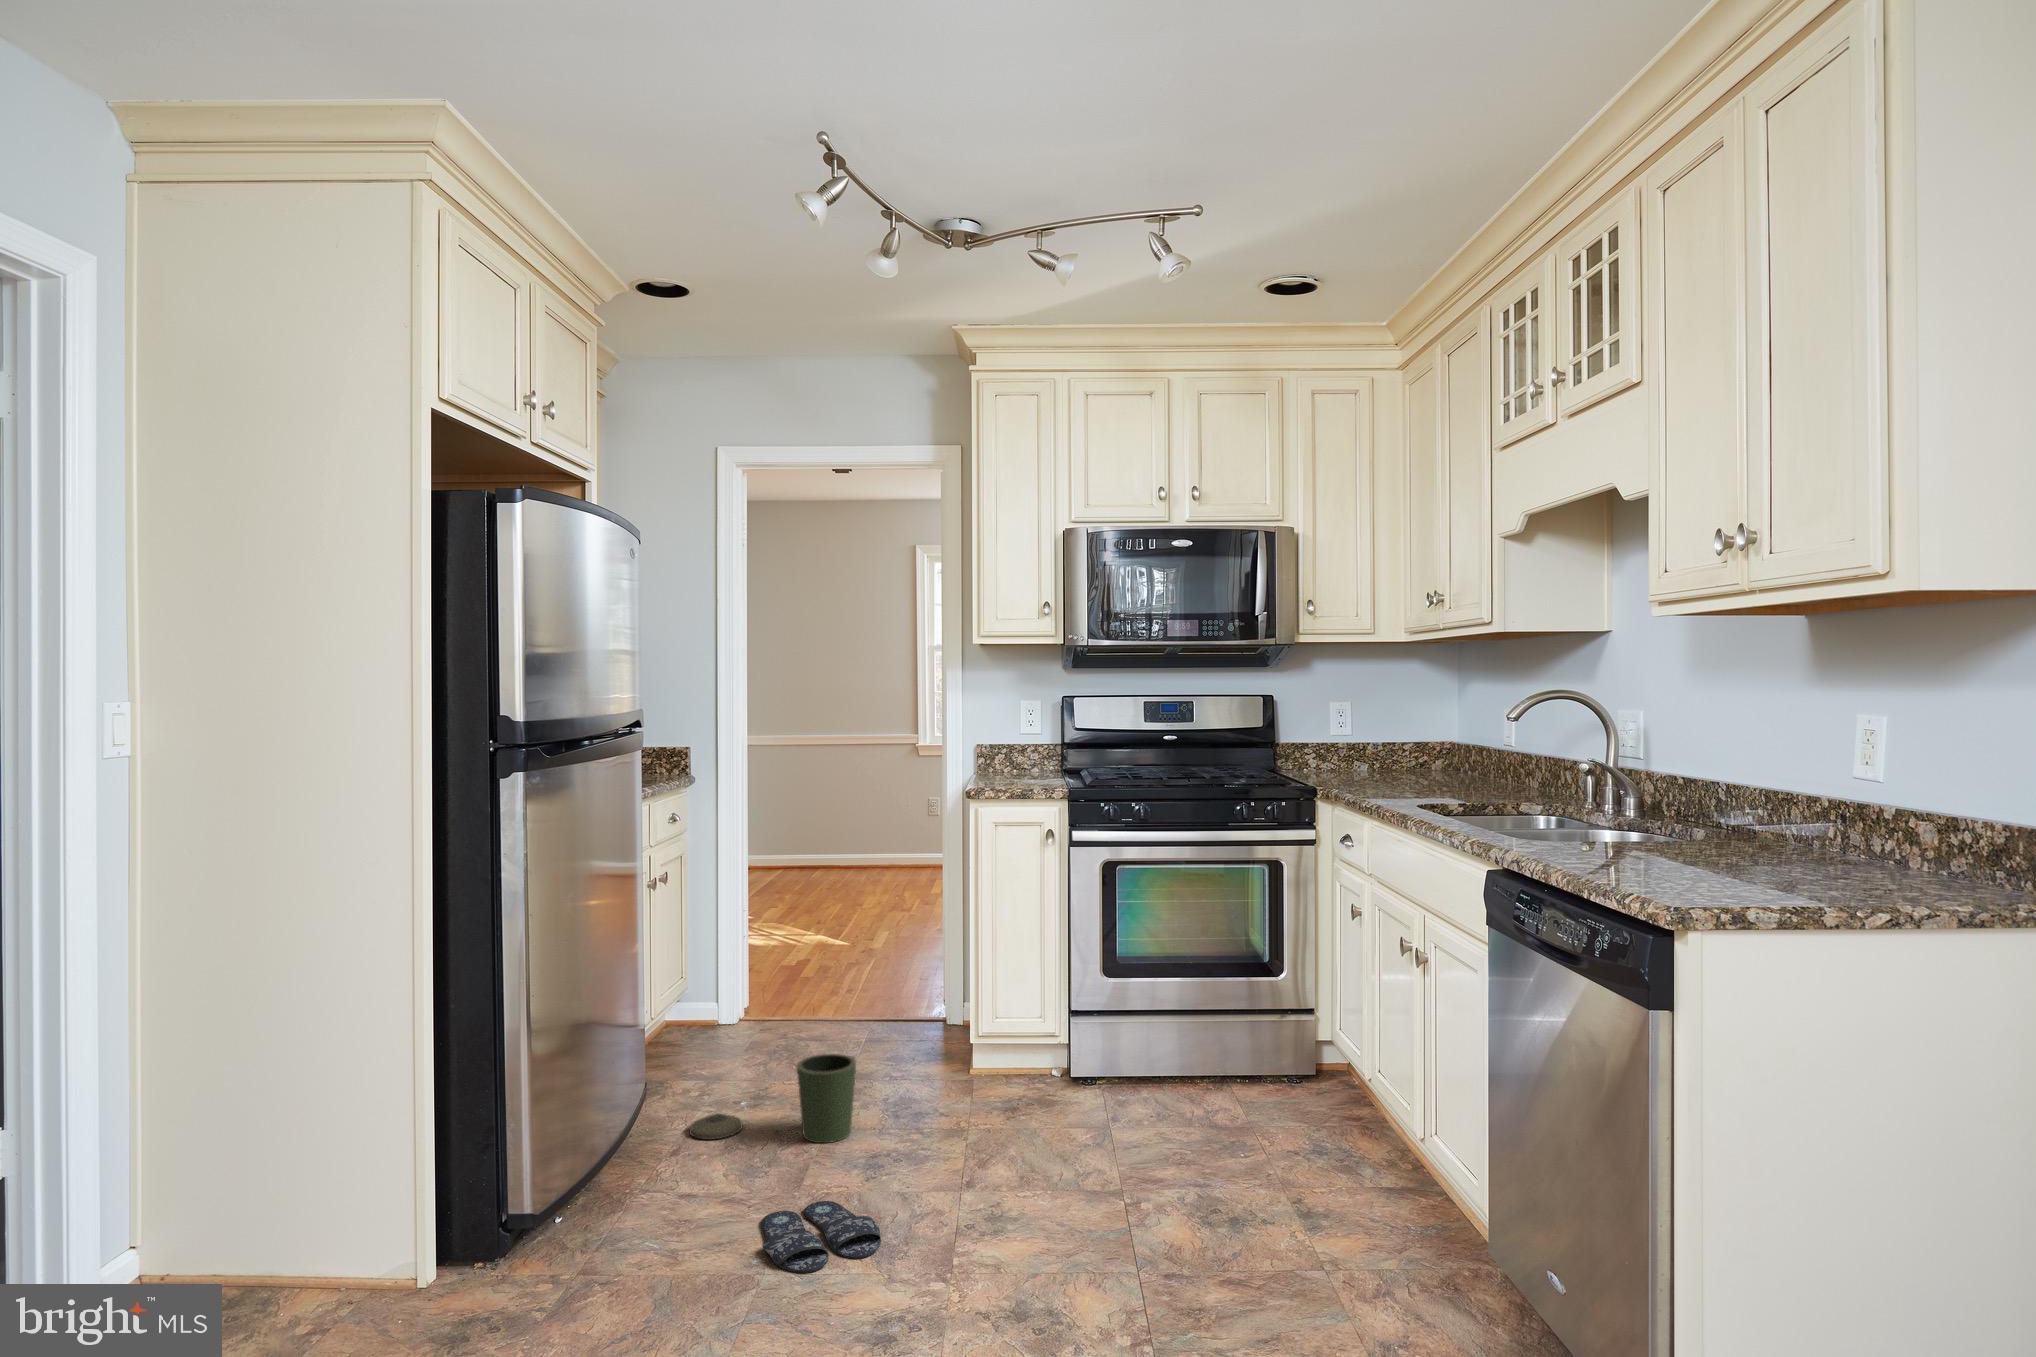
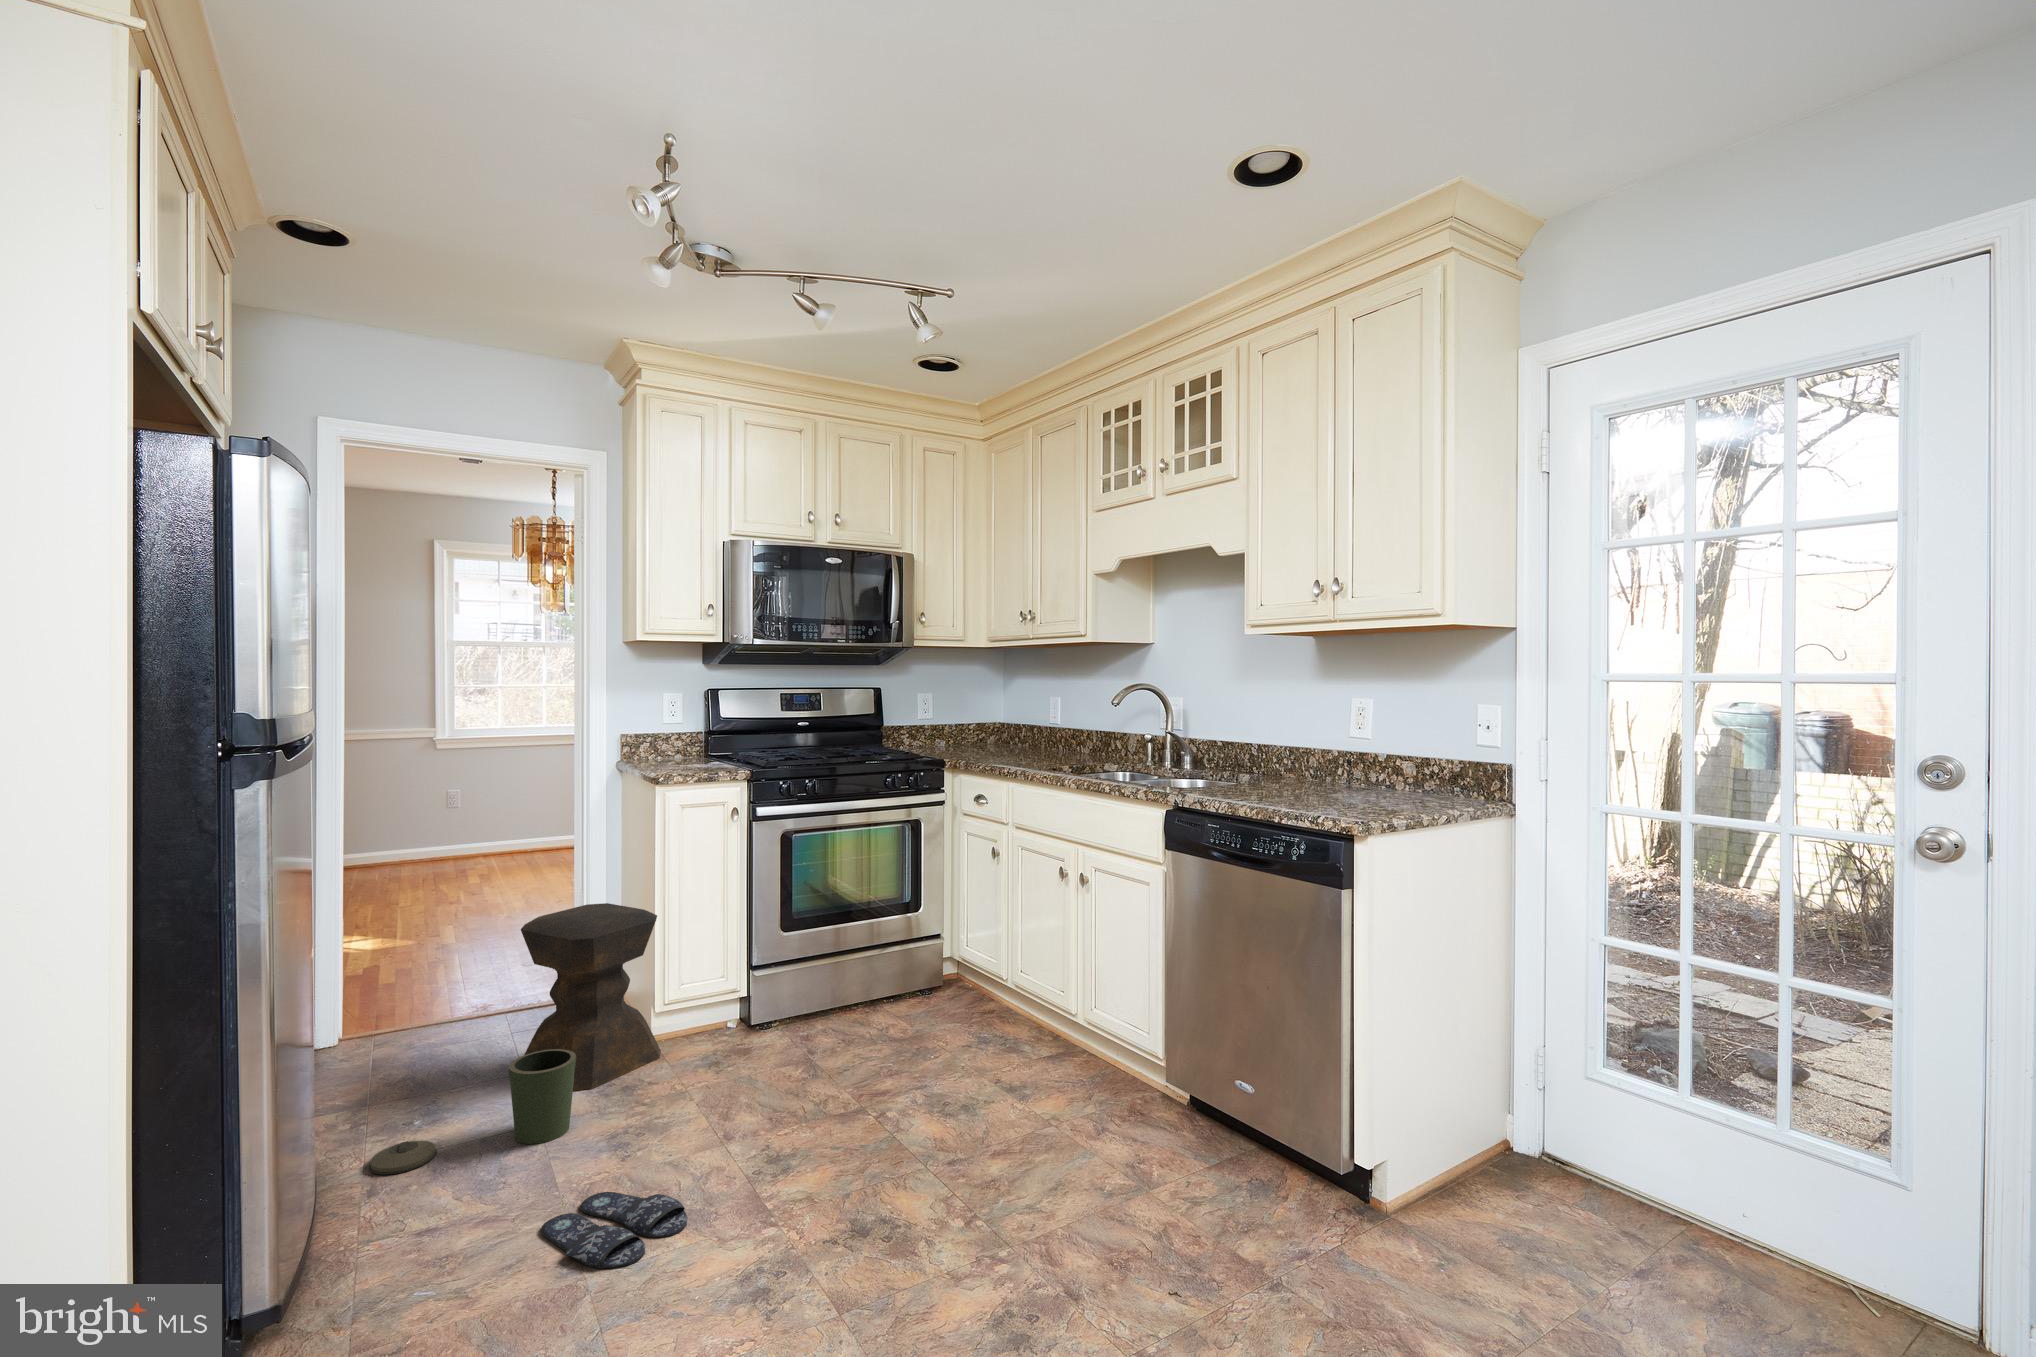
stool: none [843,918,976,1104] -> present [521,903,661,1091]

